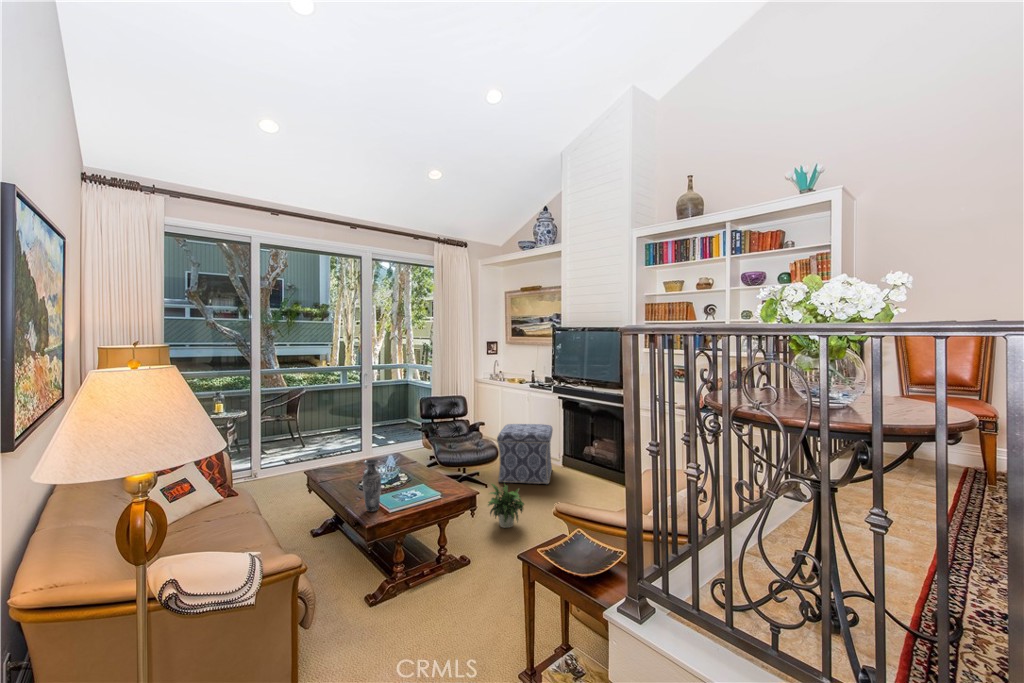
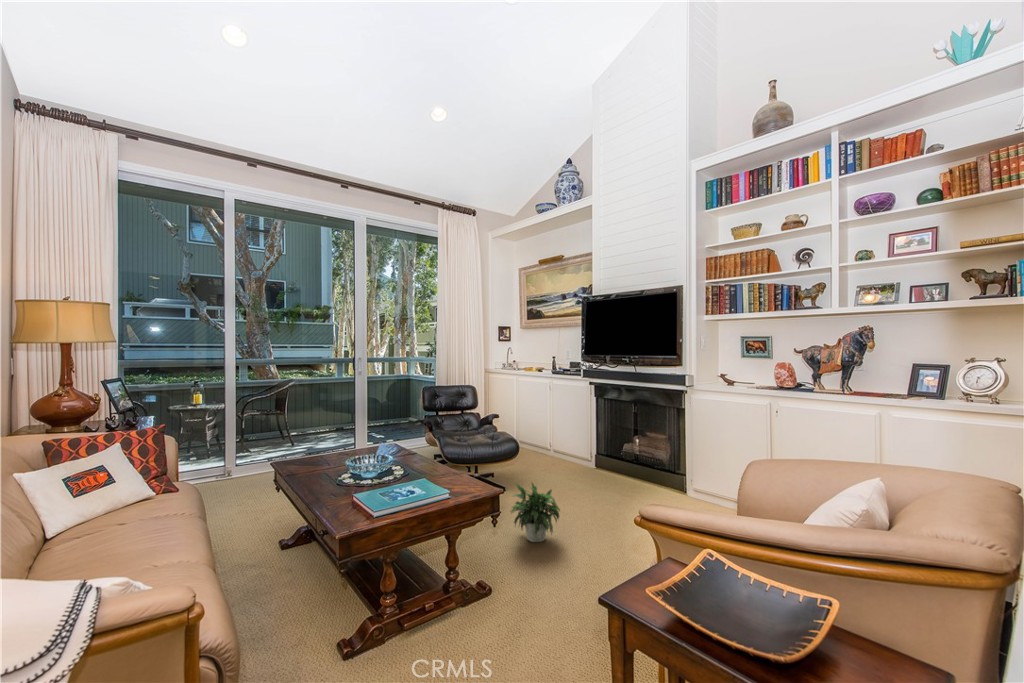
ottoman: present [497,424,553,484] -> none [517,415,584,488]
vase: present [362,459,381,511] -> none [335,438,363,515]

